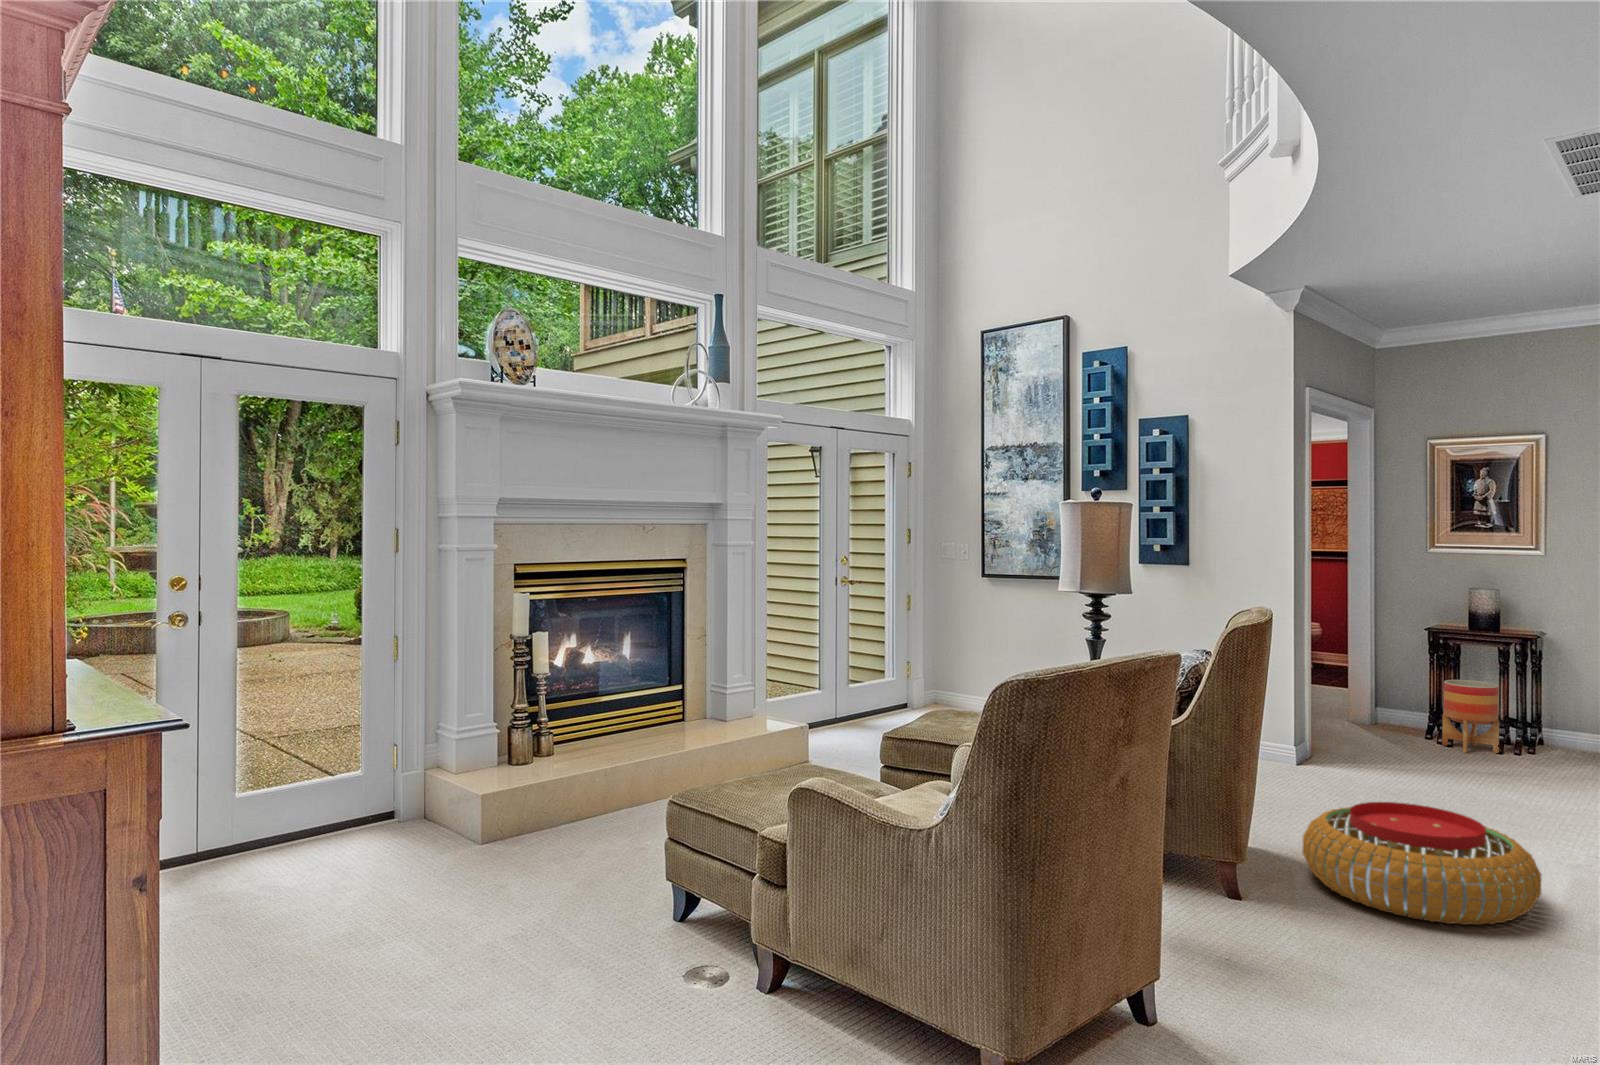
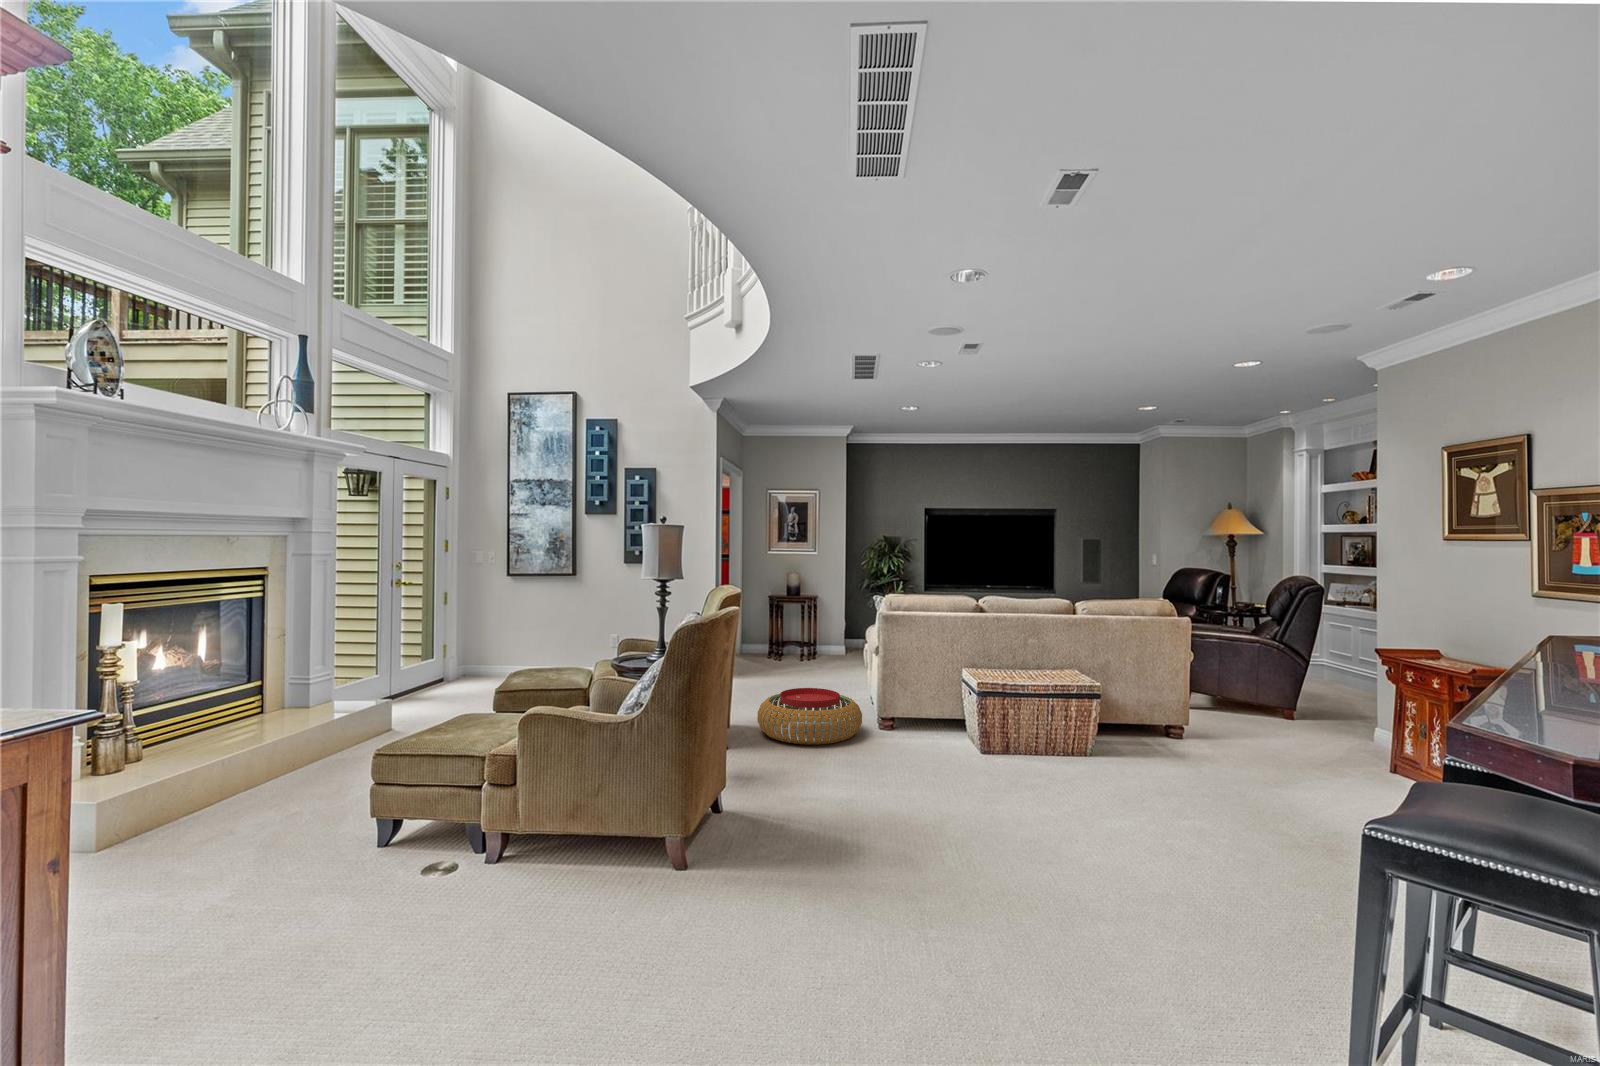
planter: present [1442,680,1499,753] -> none [779,624,805,663]

